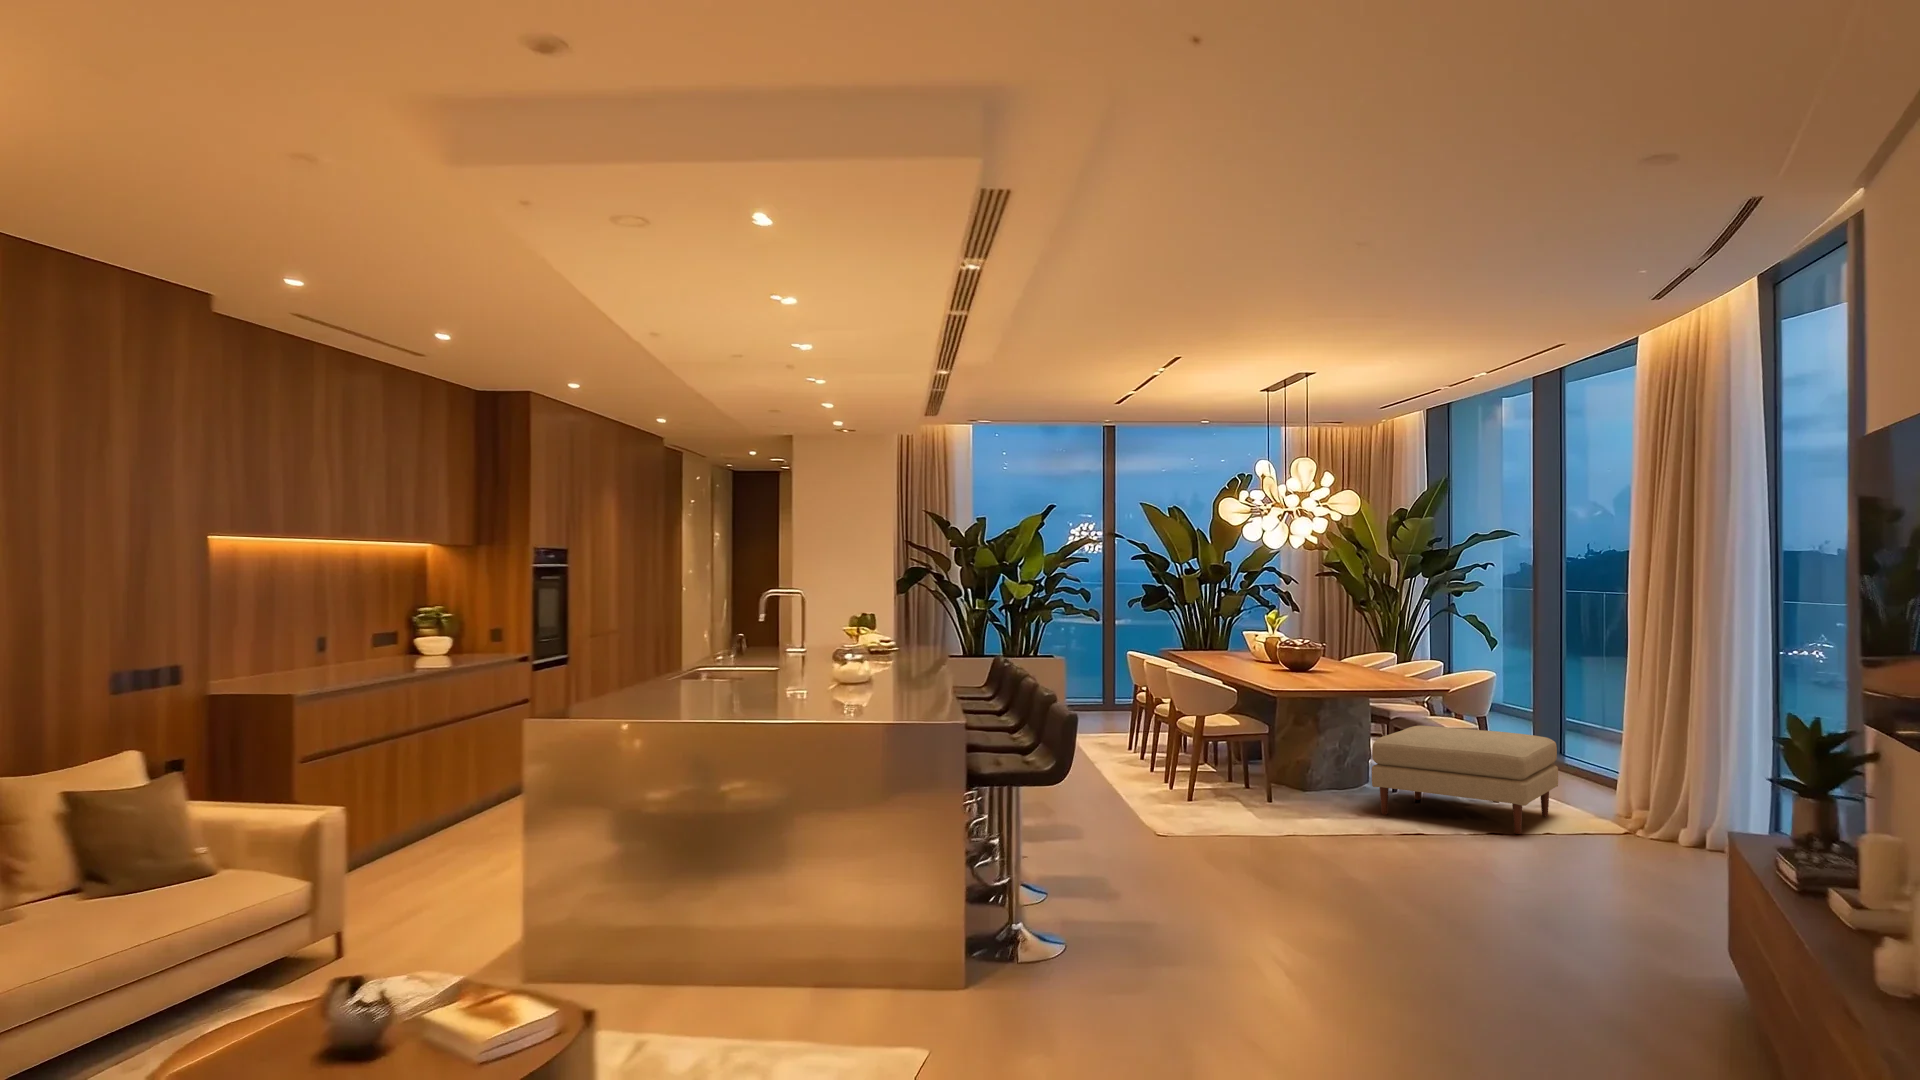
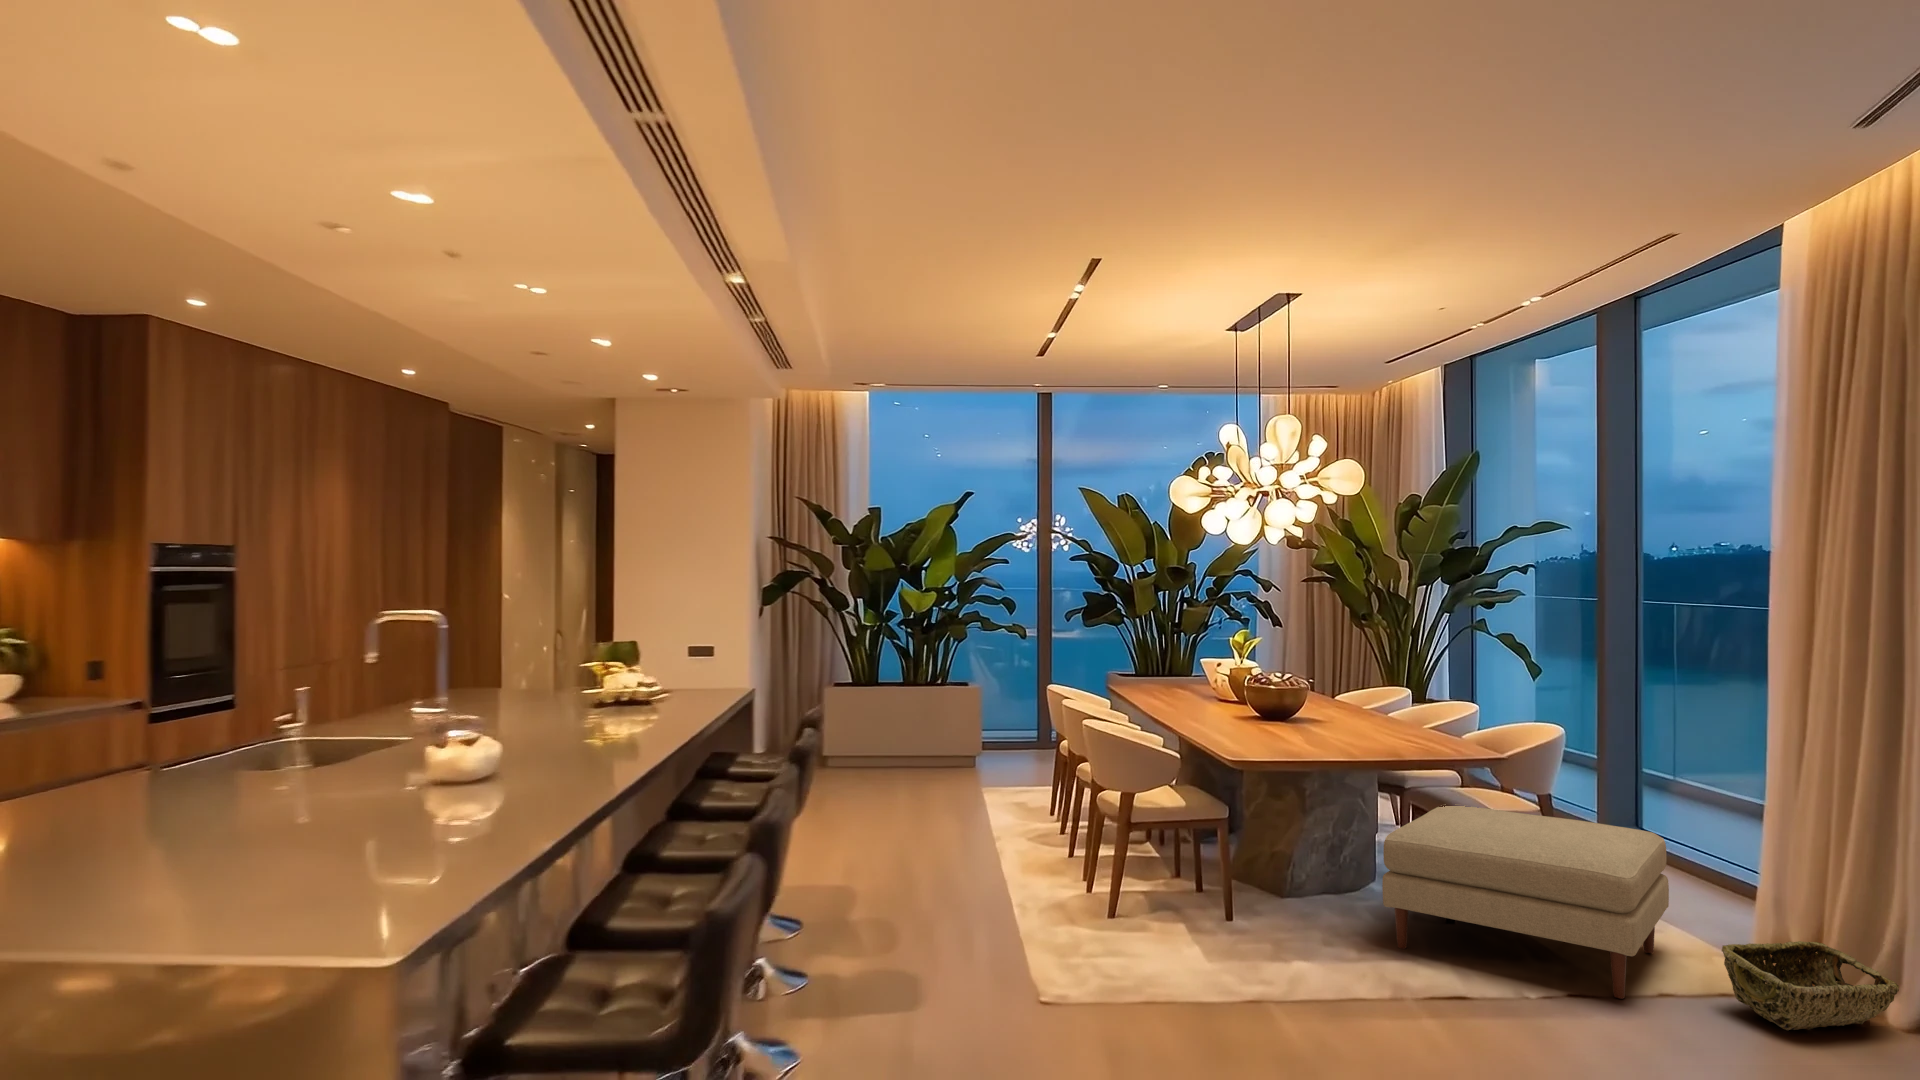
woven basket: none [1579,798,1682,845] -> present [1722,941,1899,1030]

